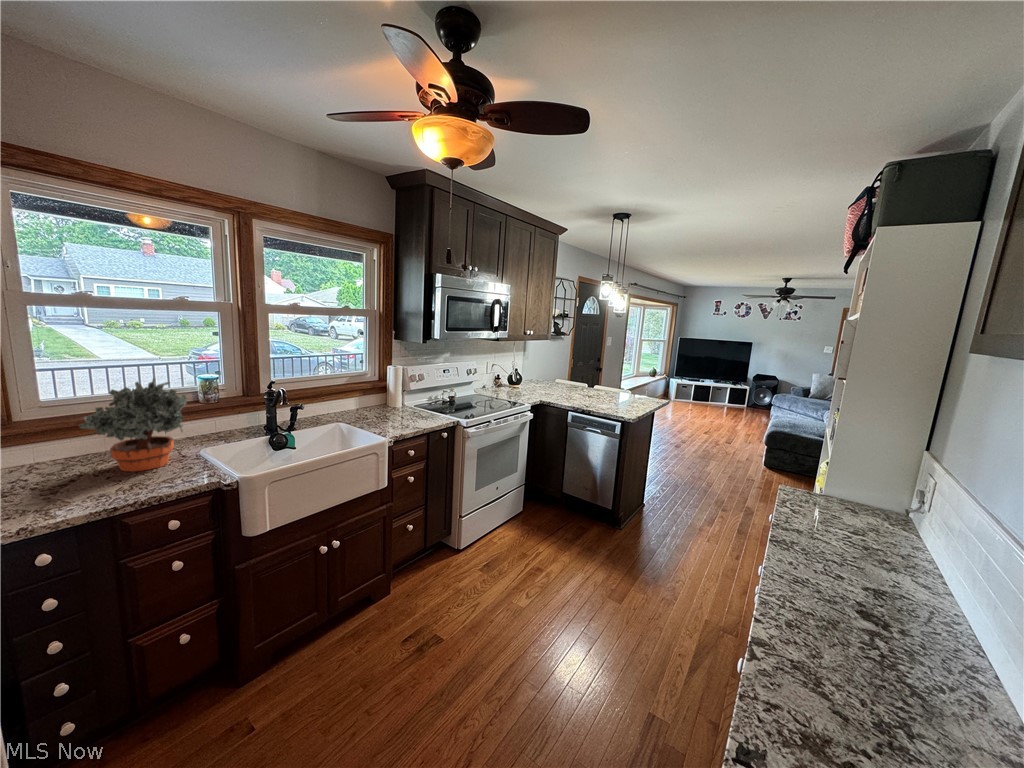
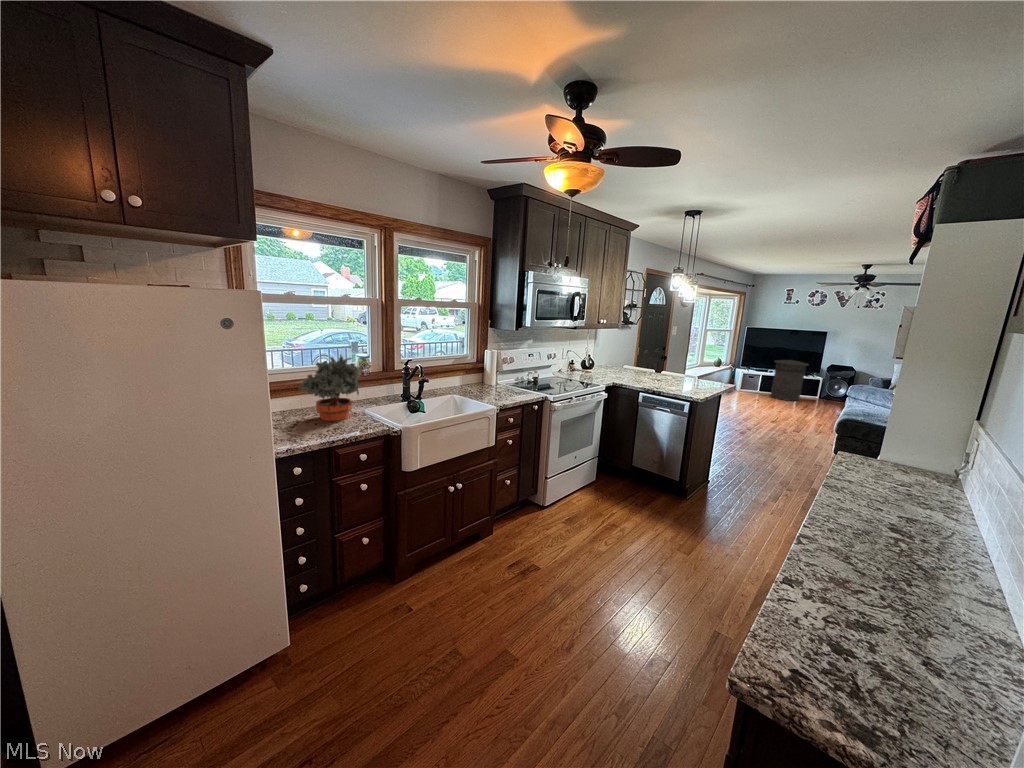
trash can: none [703,369,738,410] -> present [770,360,809,401]

